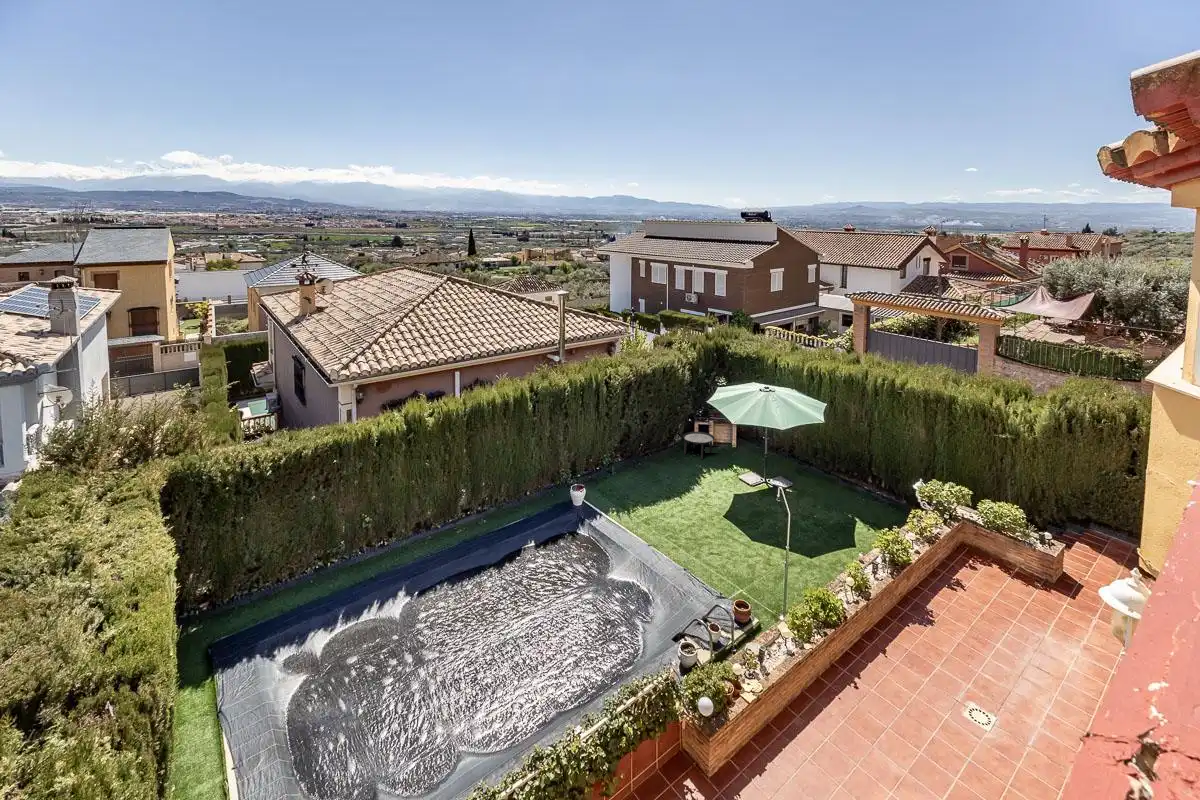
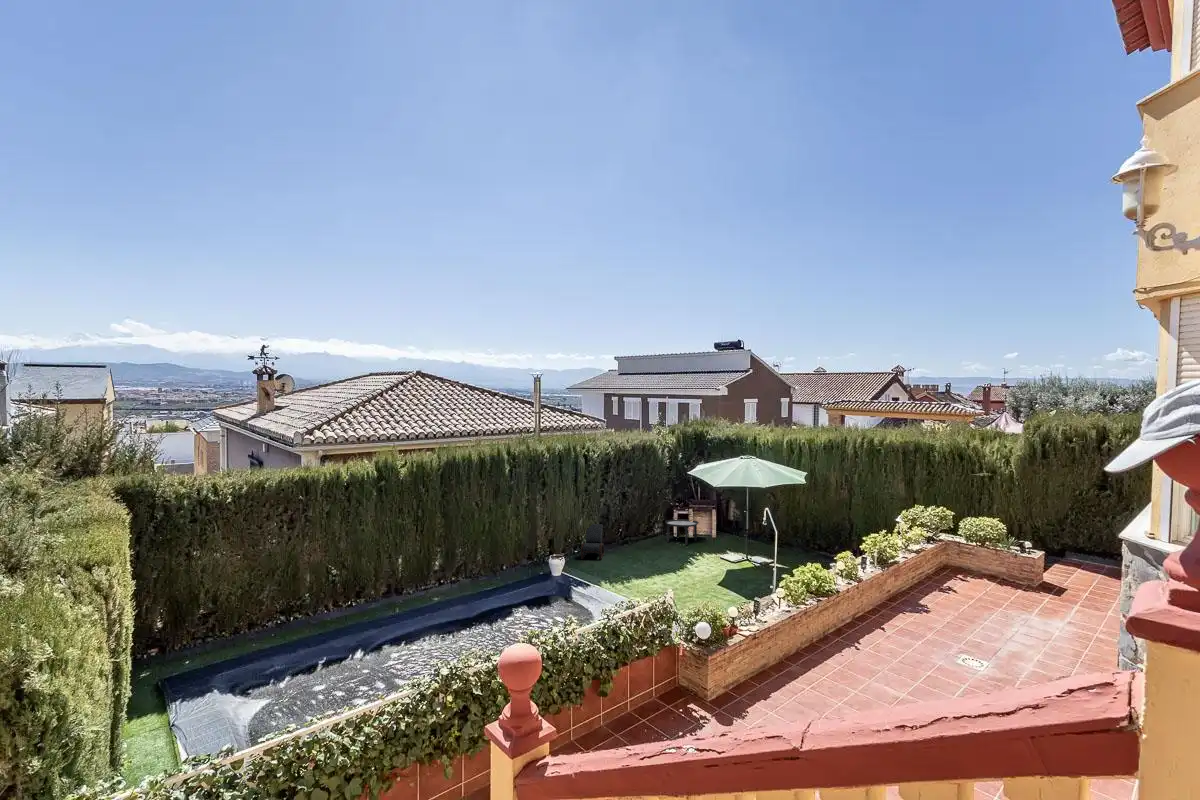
lounge chair: none [603,444,625,479] -> present [581,524,604,560]

